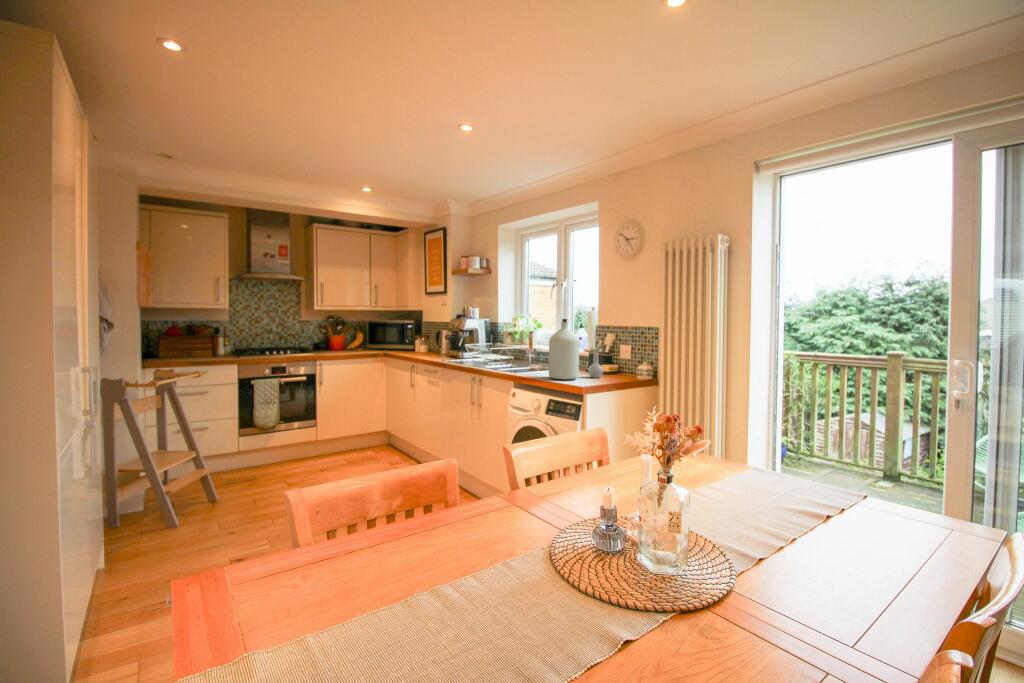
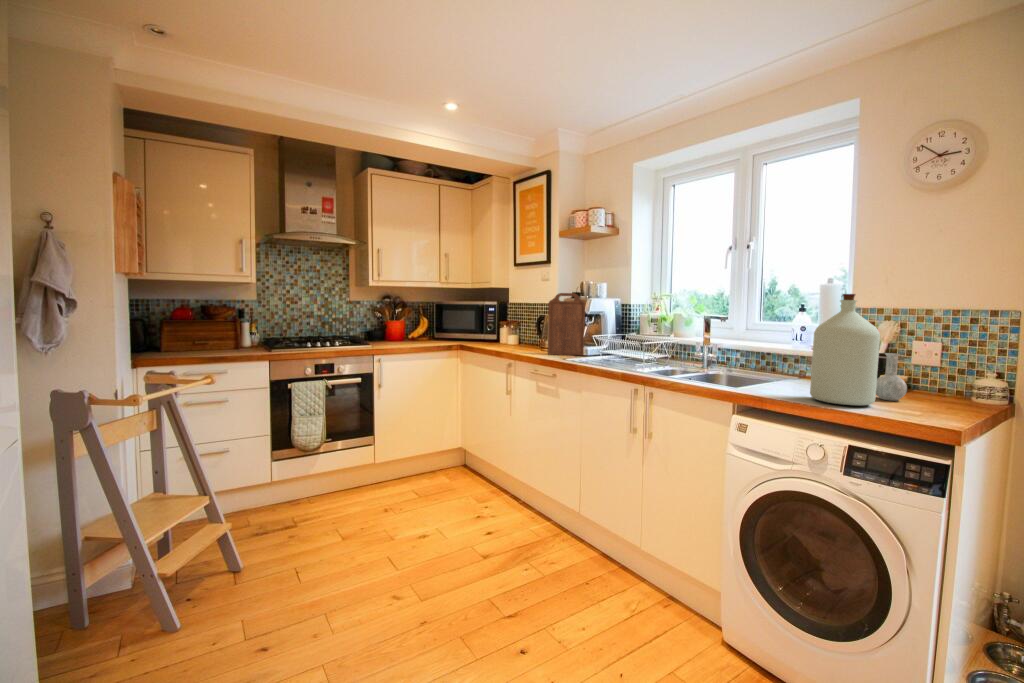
cutting board: none [435,316,460,358] -> present [548,293,585,355]

